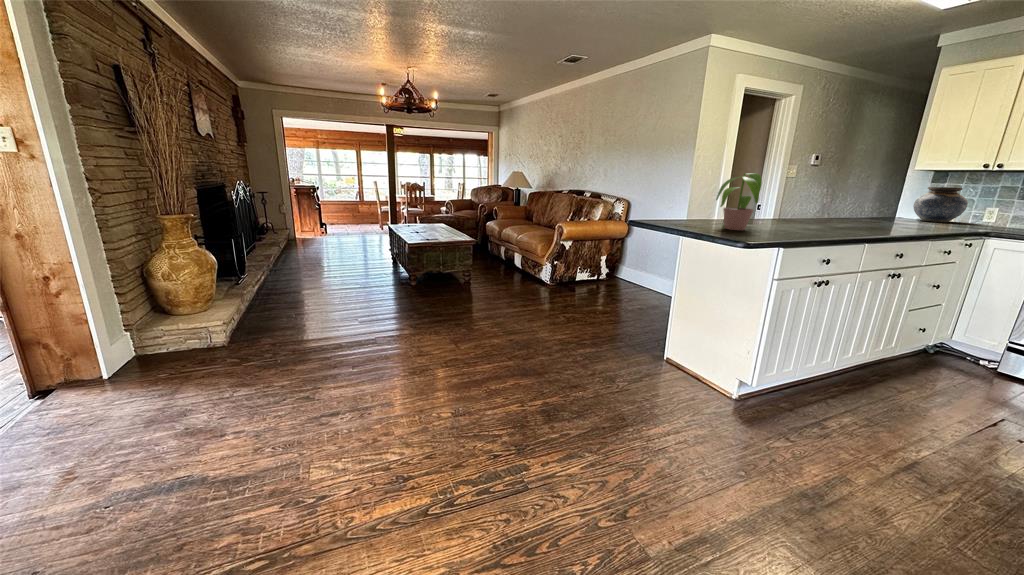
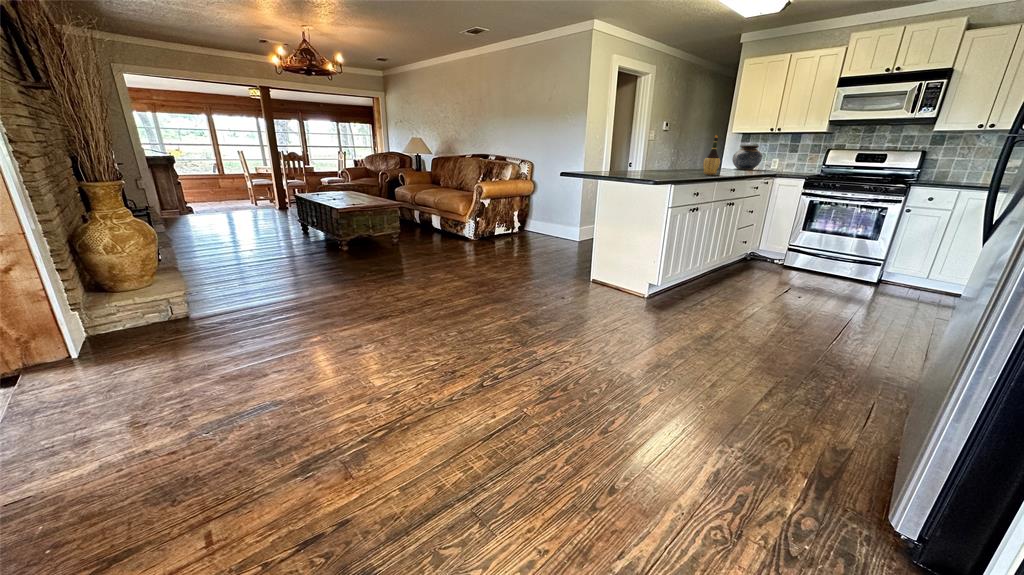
potted plant: present [716,173,762,230] -> none [618,134,659,176]
wine bottle: none [848,176,878,232] -> present [703,135,720,175]

